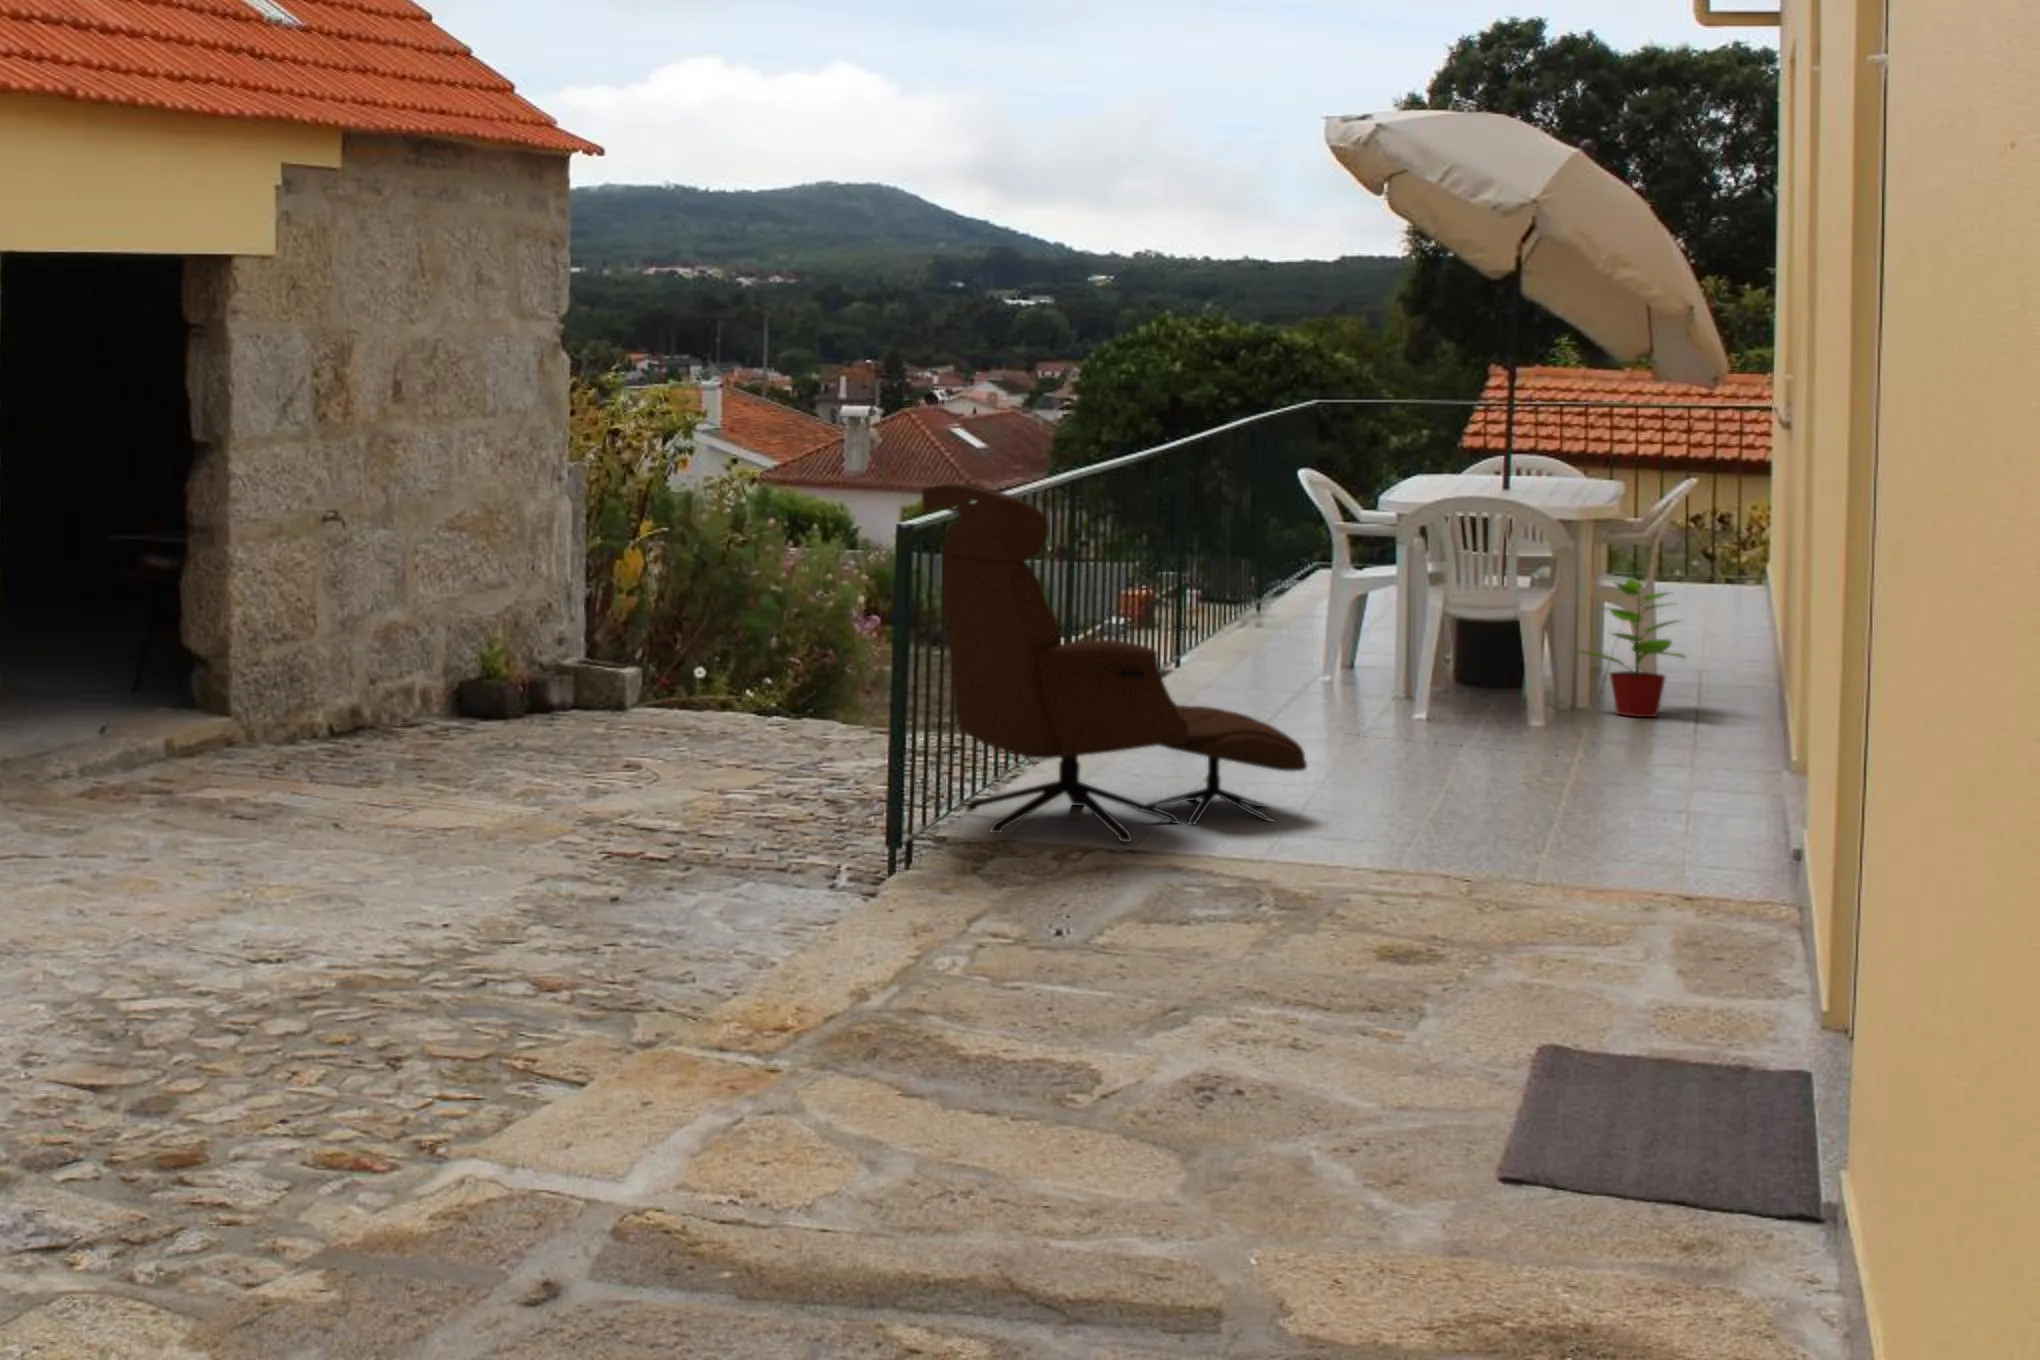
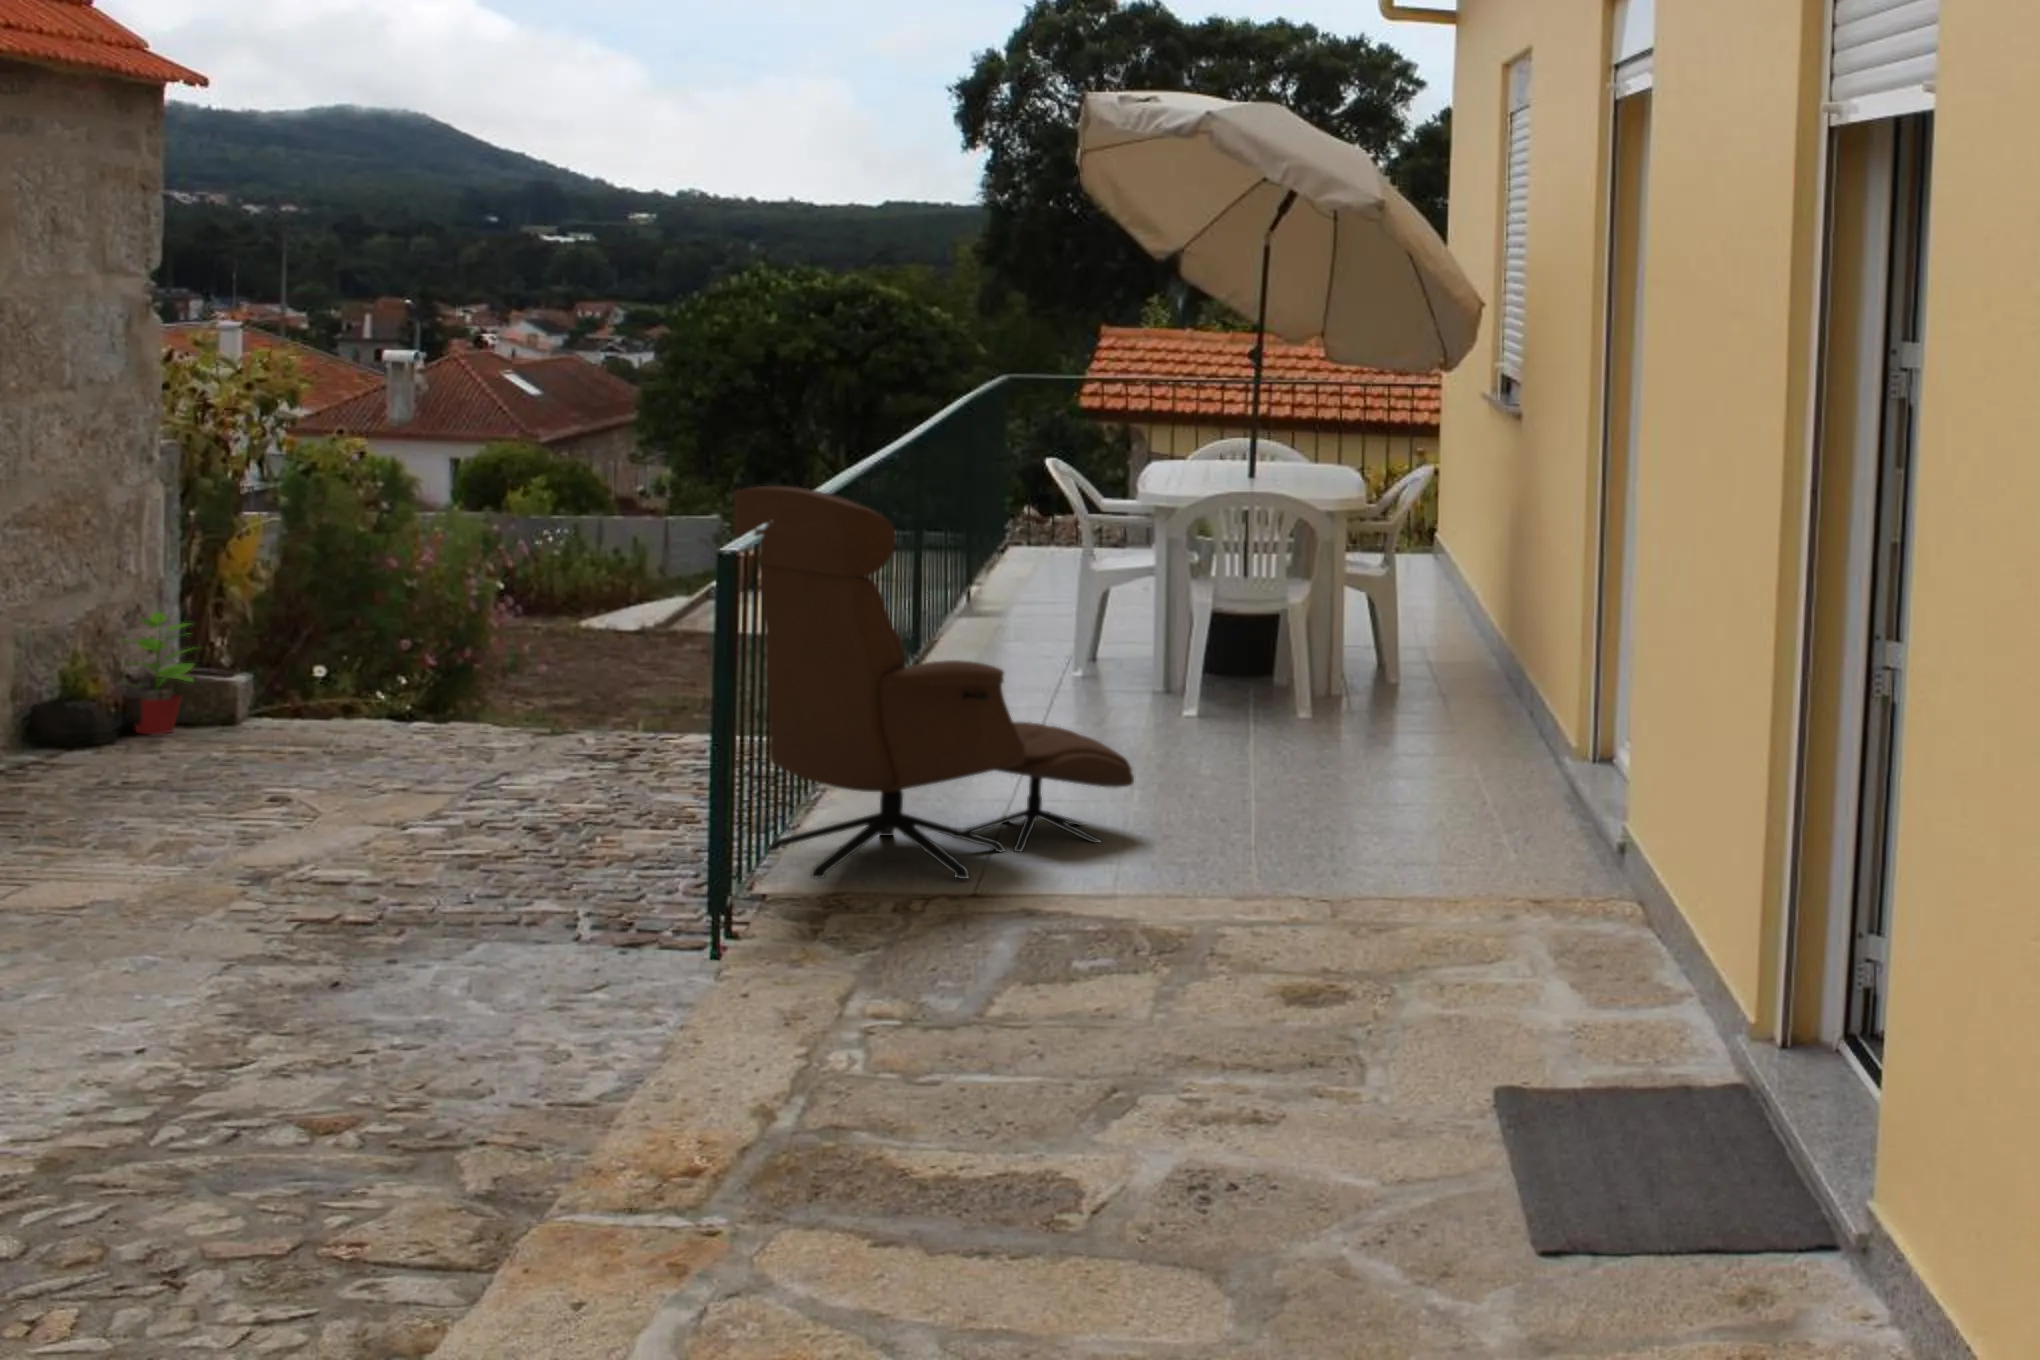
potted plant: present [1578,579,1684,717] -> present [122,612,198,734]

